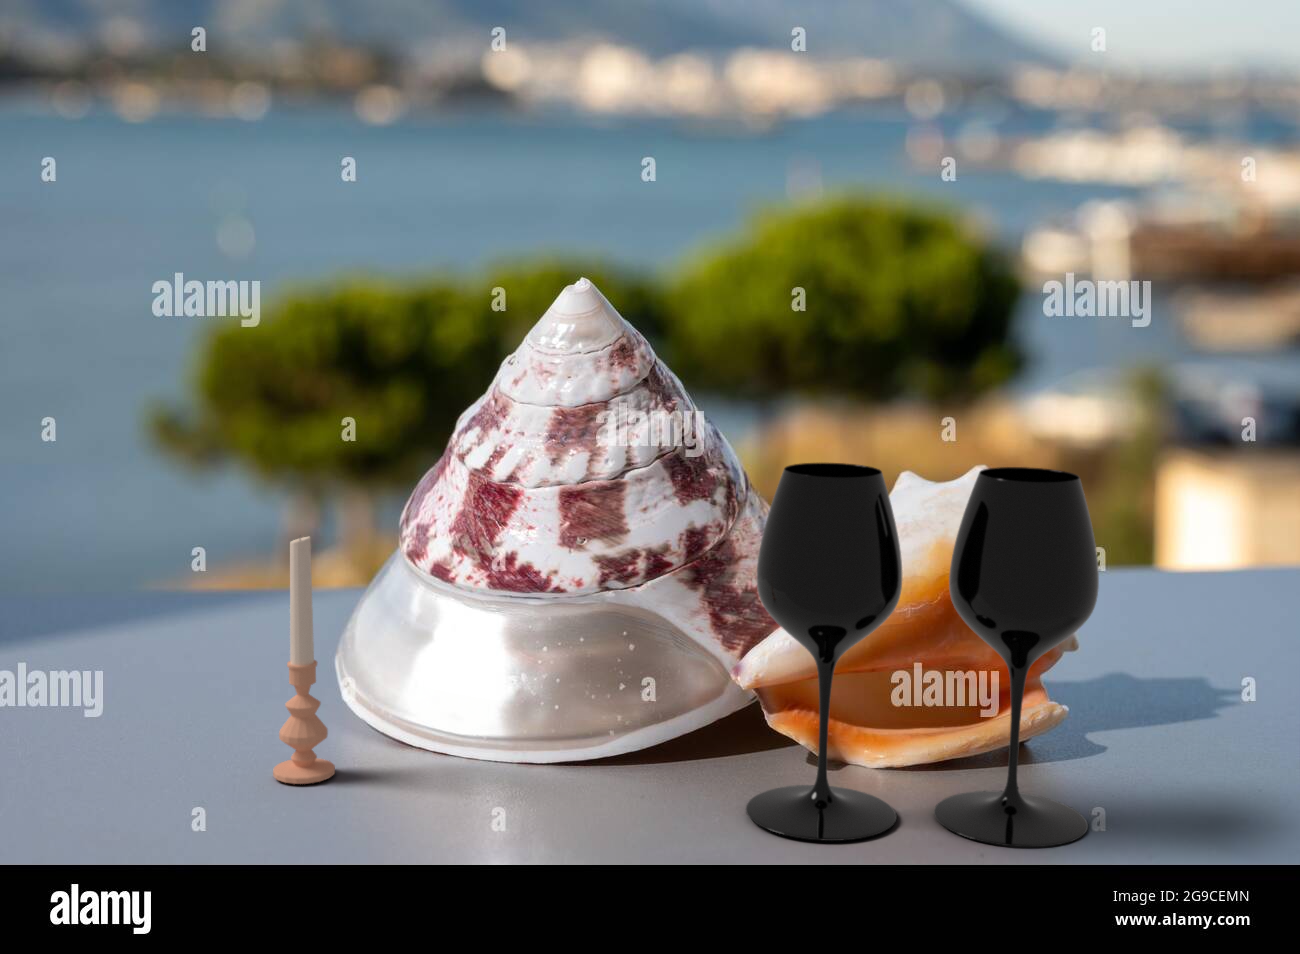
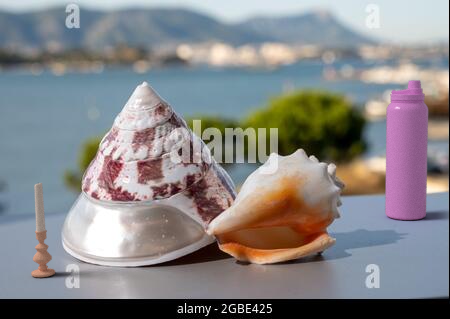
water bottle: none [1140,293,1265,645] -> present [385,80,428,220]
wine glass: present [746,463,1099,847] -> none [208,146,338,289]

